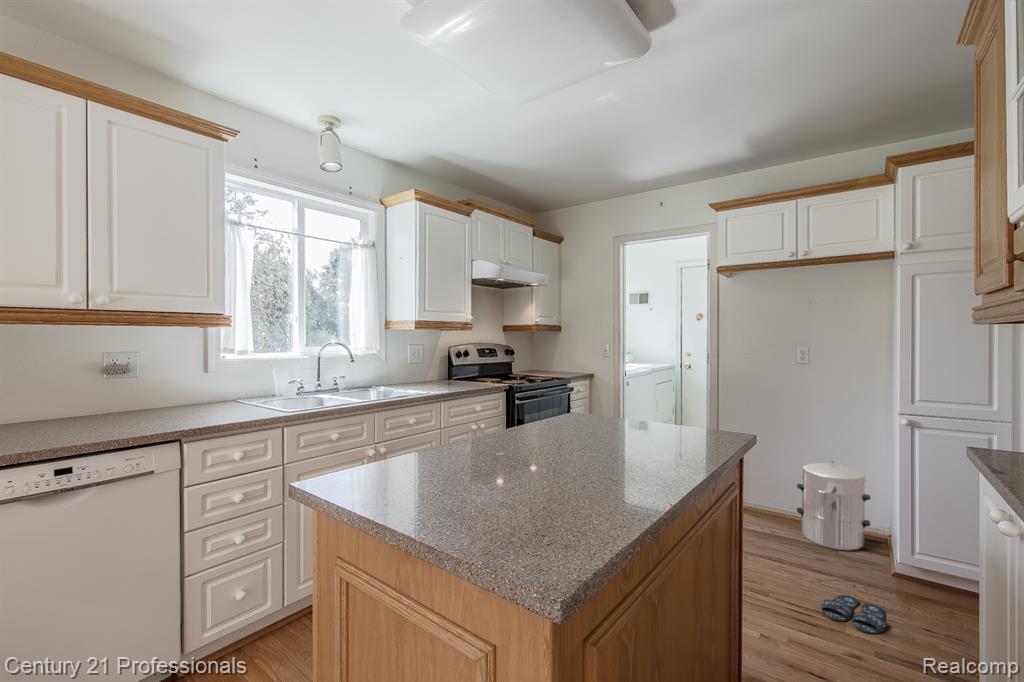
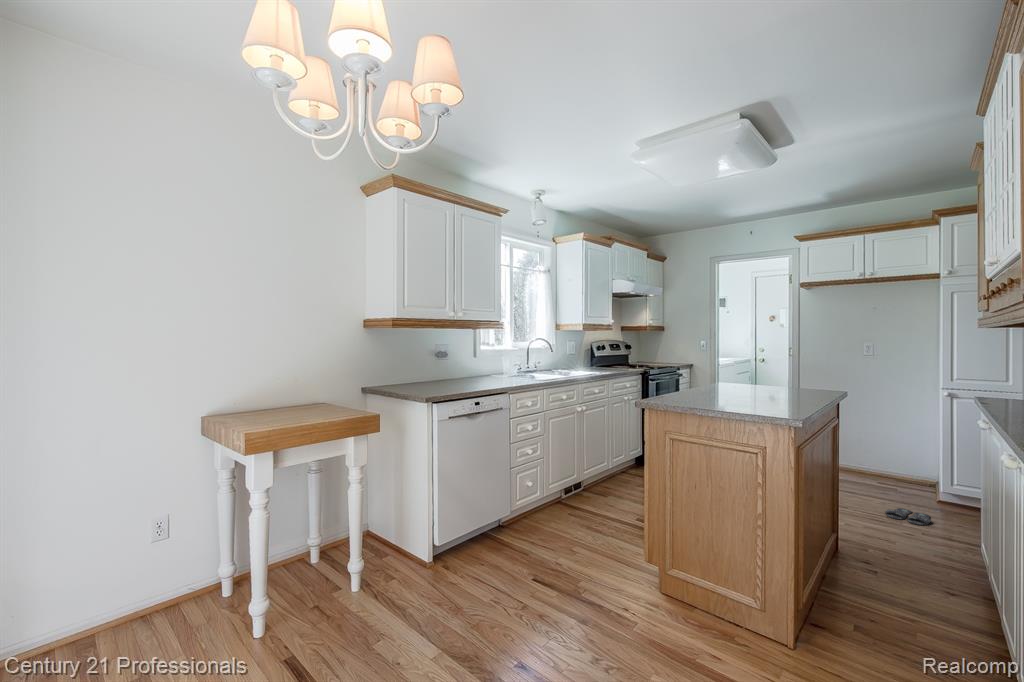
waste bin: present [797,461,871,551] -> none [863,425,921,488]

